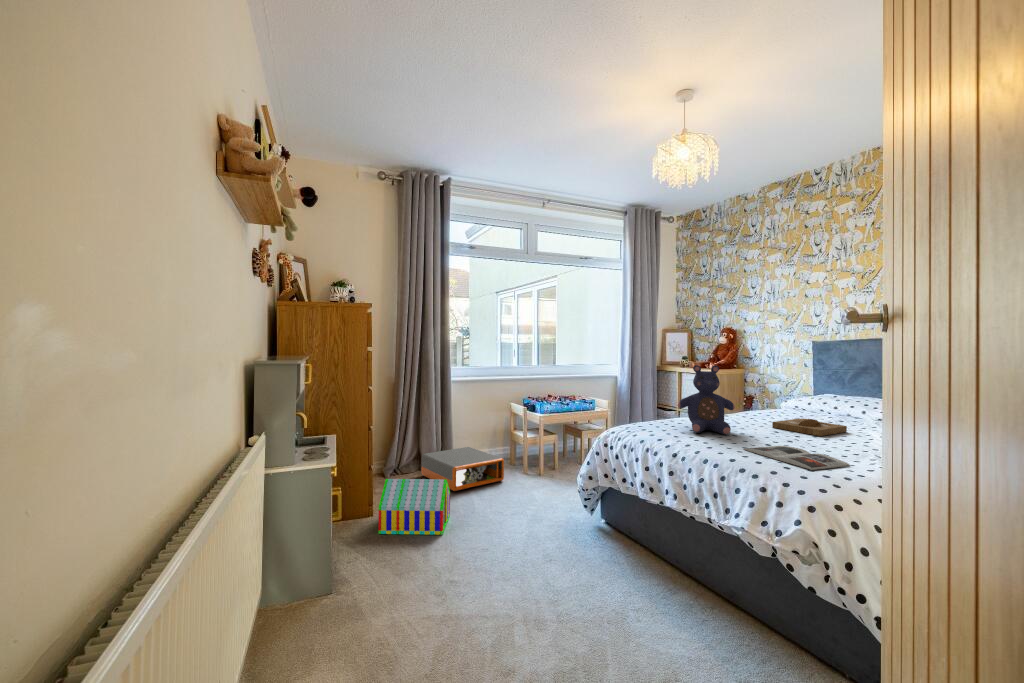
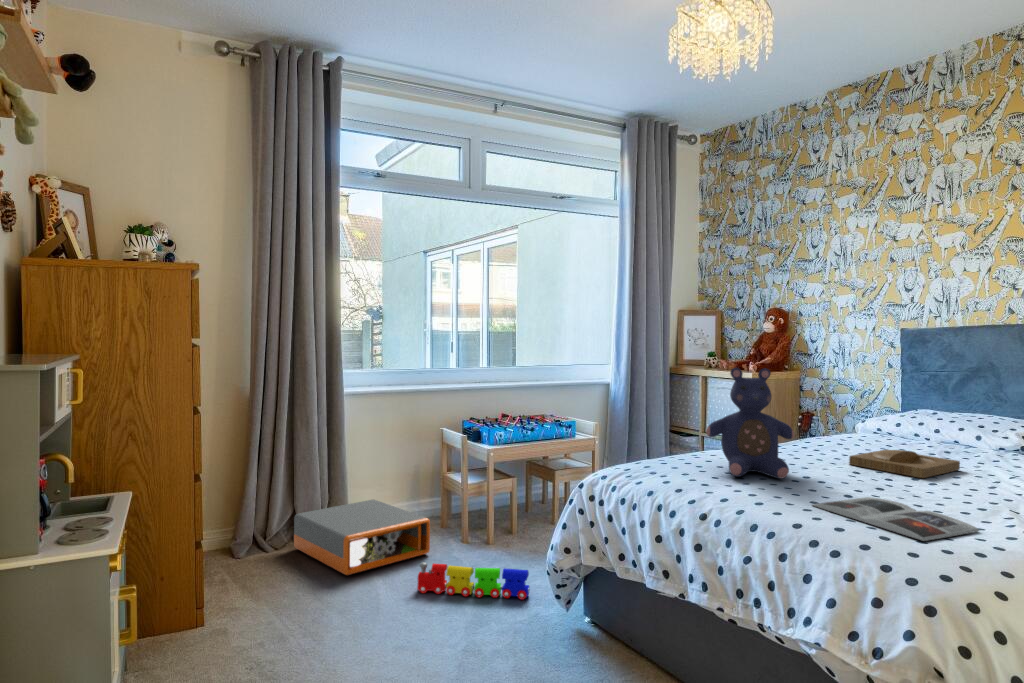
toy house: present [378,479,450,535] -> none [209,562,336,660]
toy train: none [497,484,567,509] -> present [417,562,530,600]

